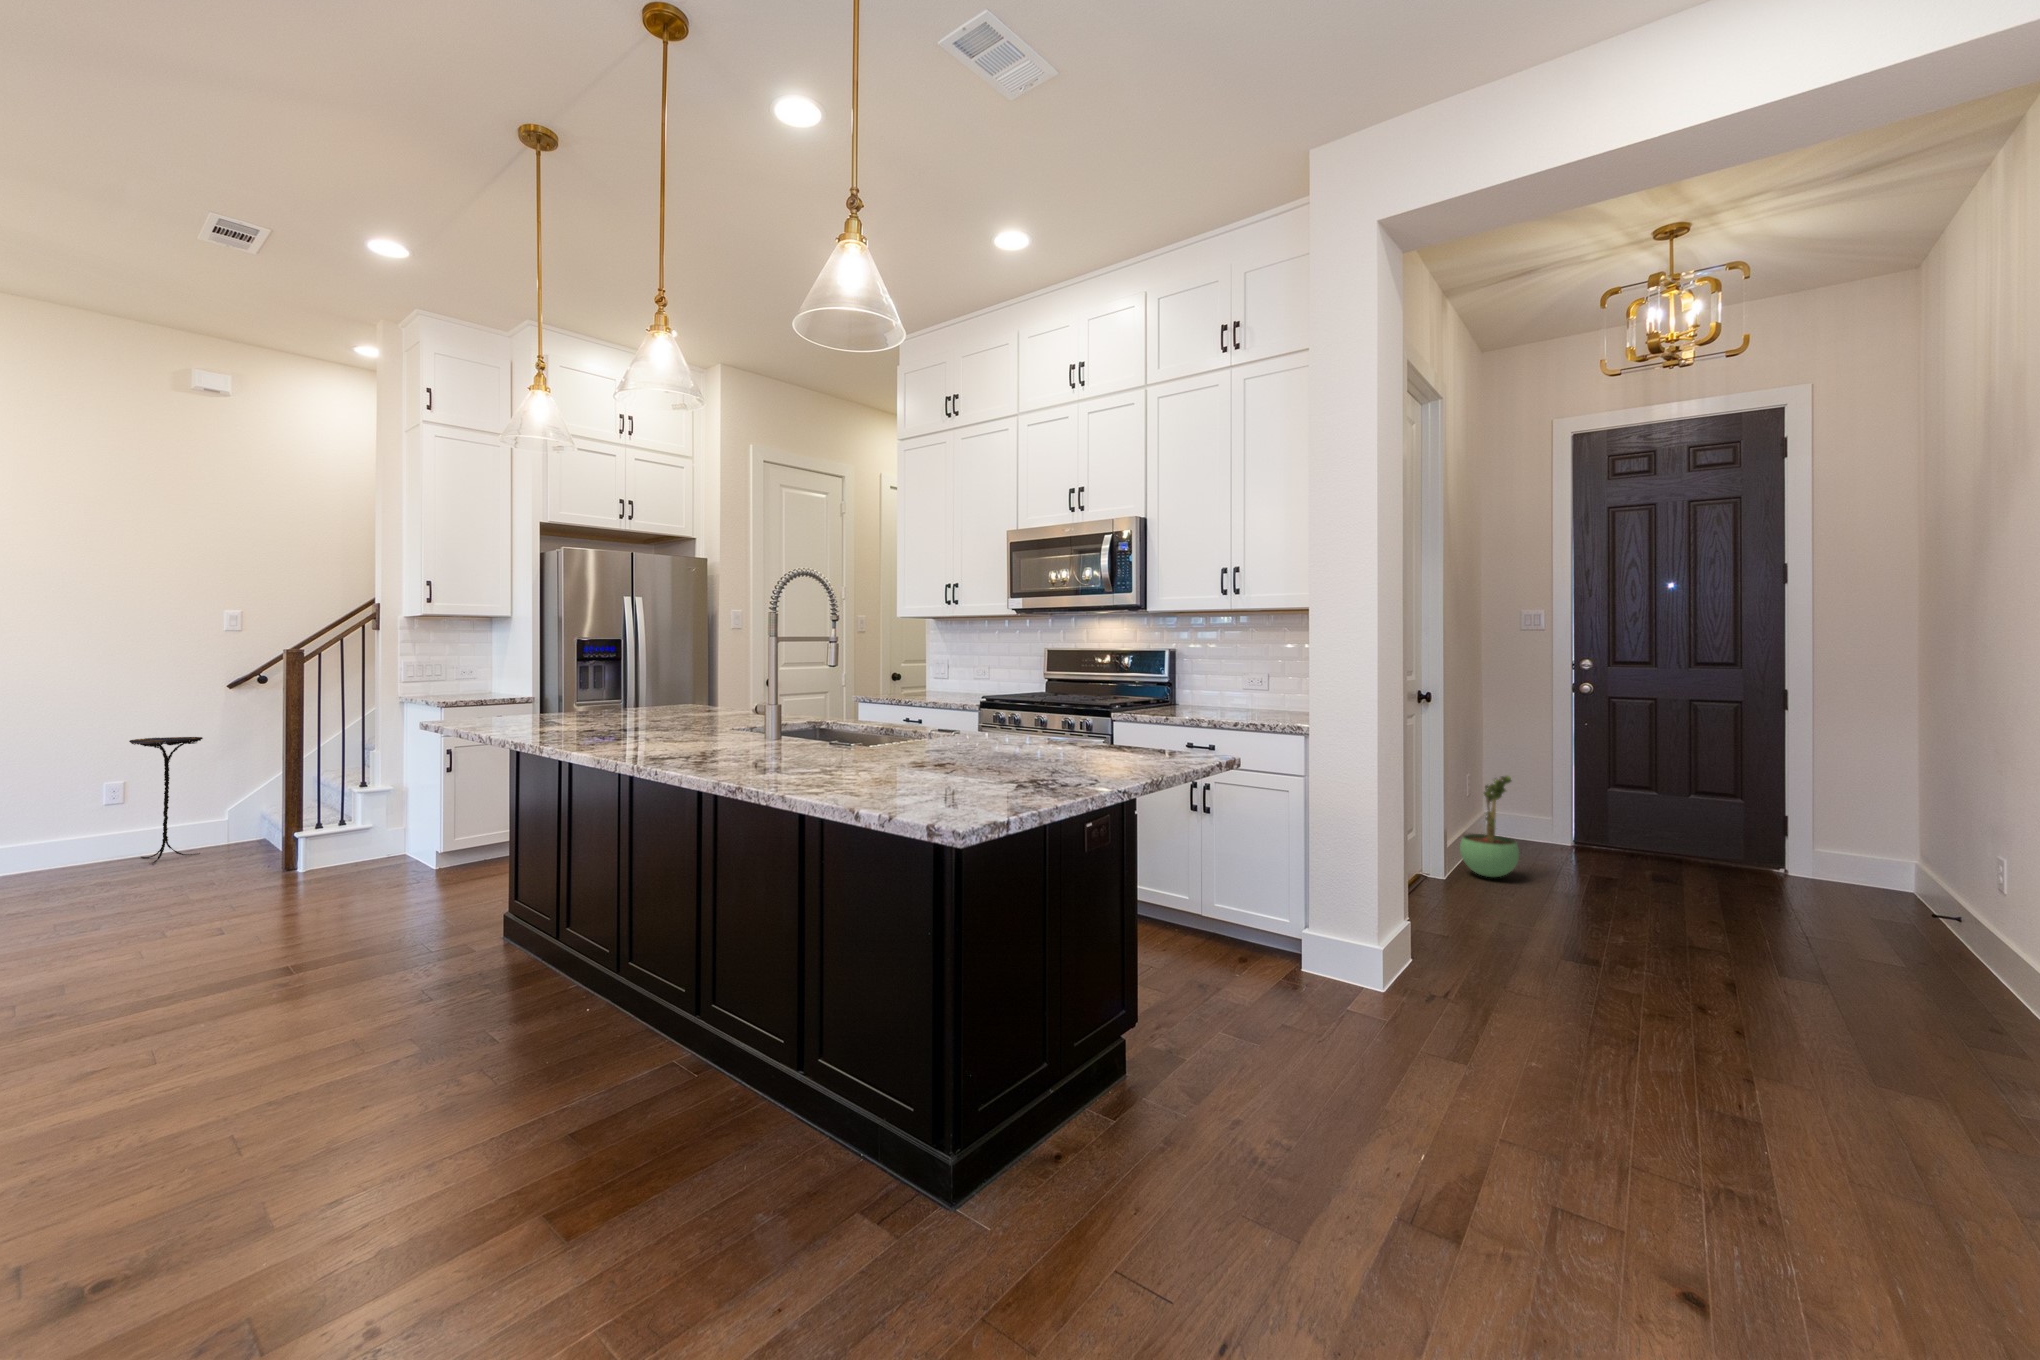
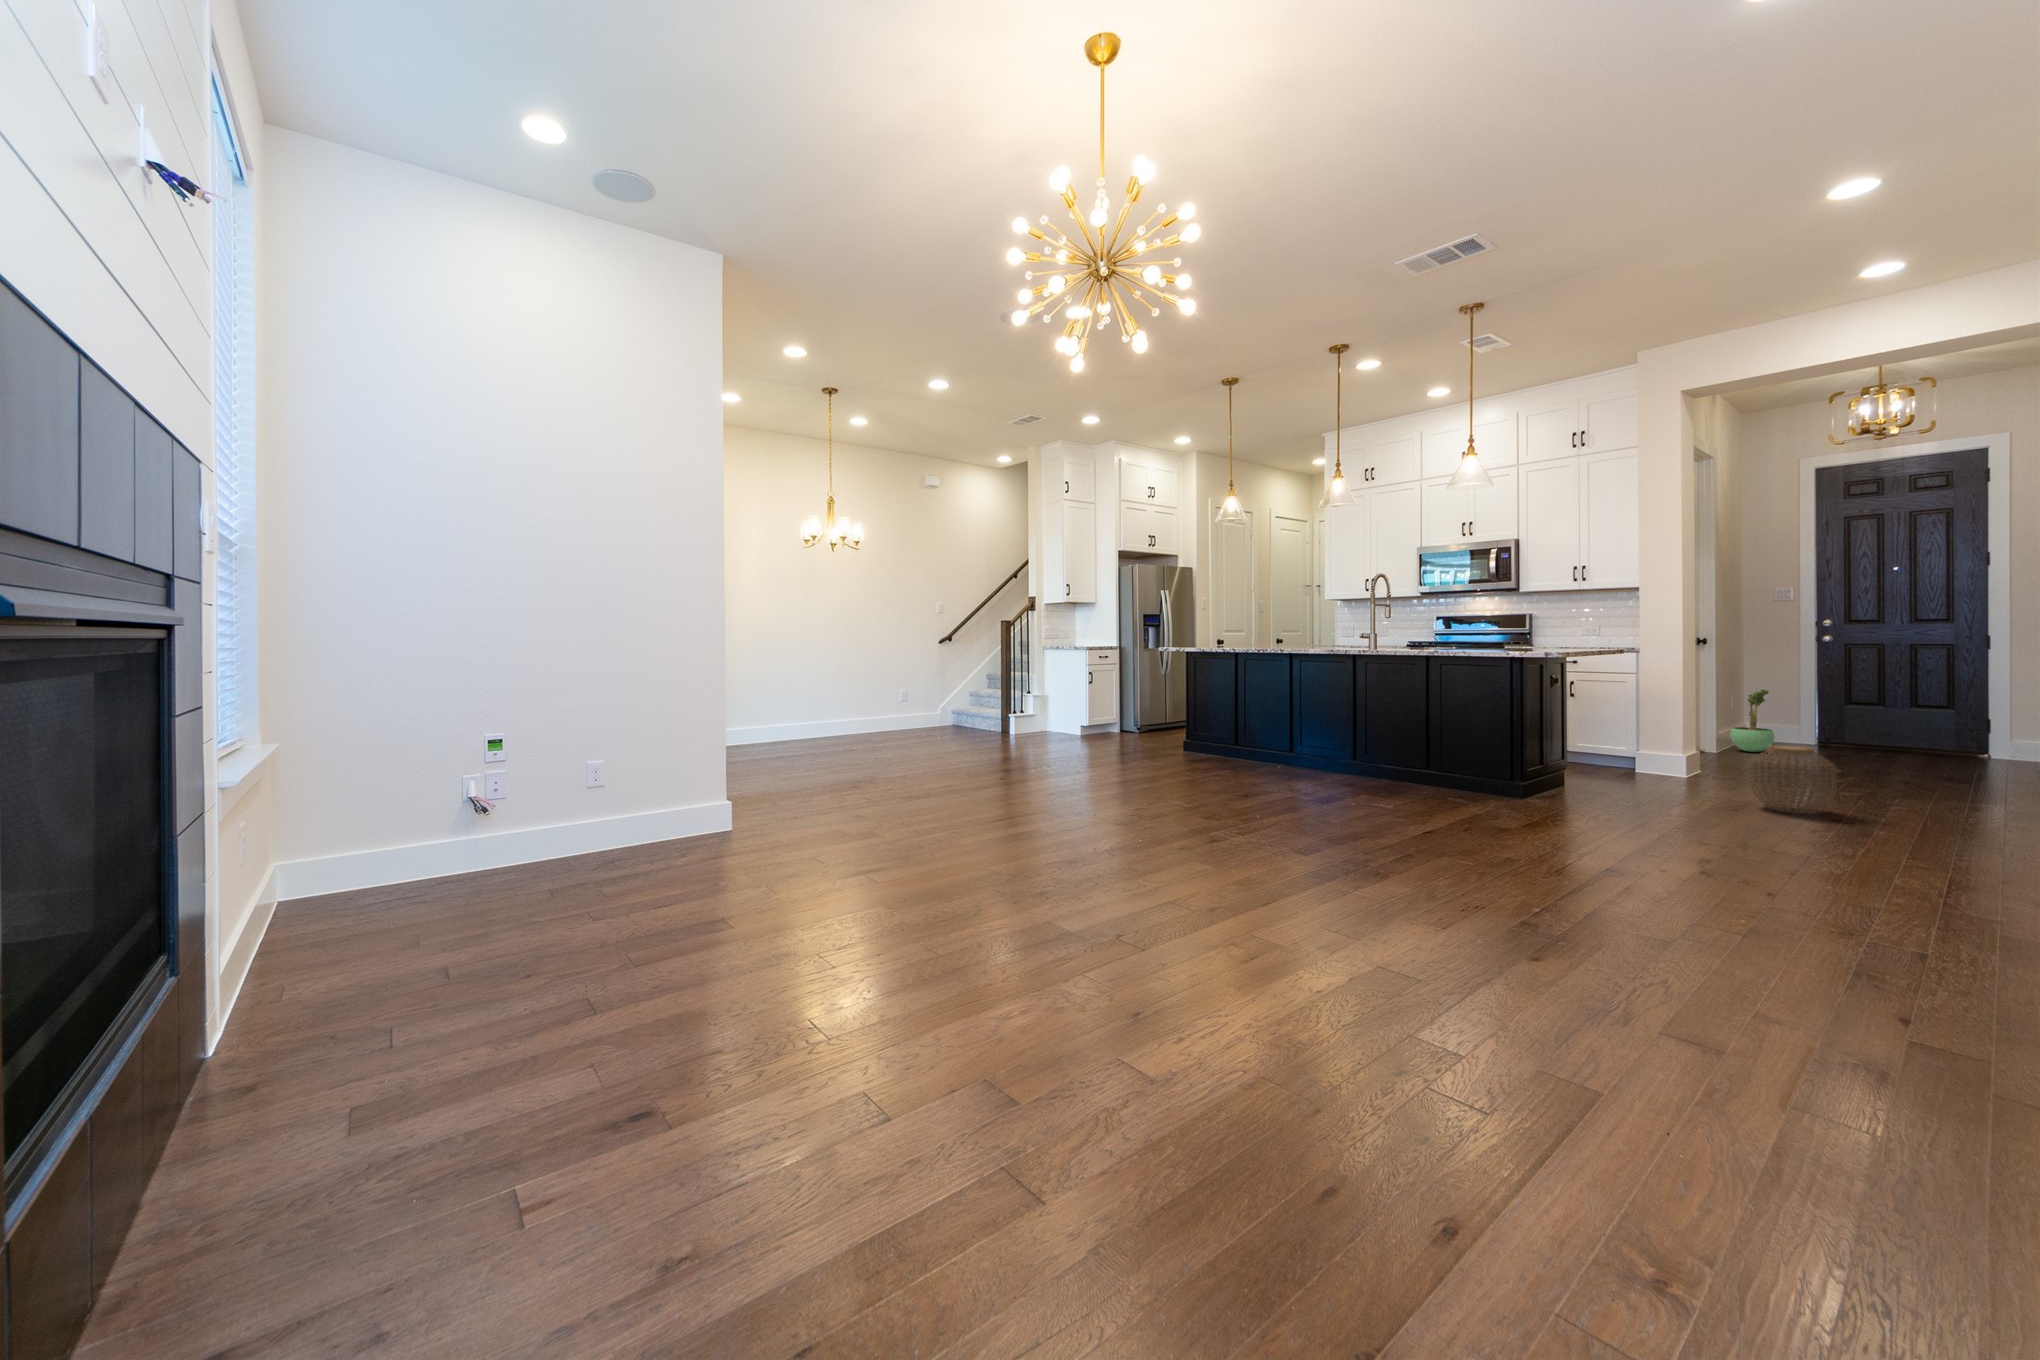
side table: present [129,737,203,863] -> none [913,667,941,731]
woven basket: none [1493,1002,1679,1202] -> present [1749,745,1837,814]

